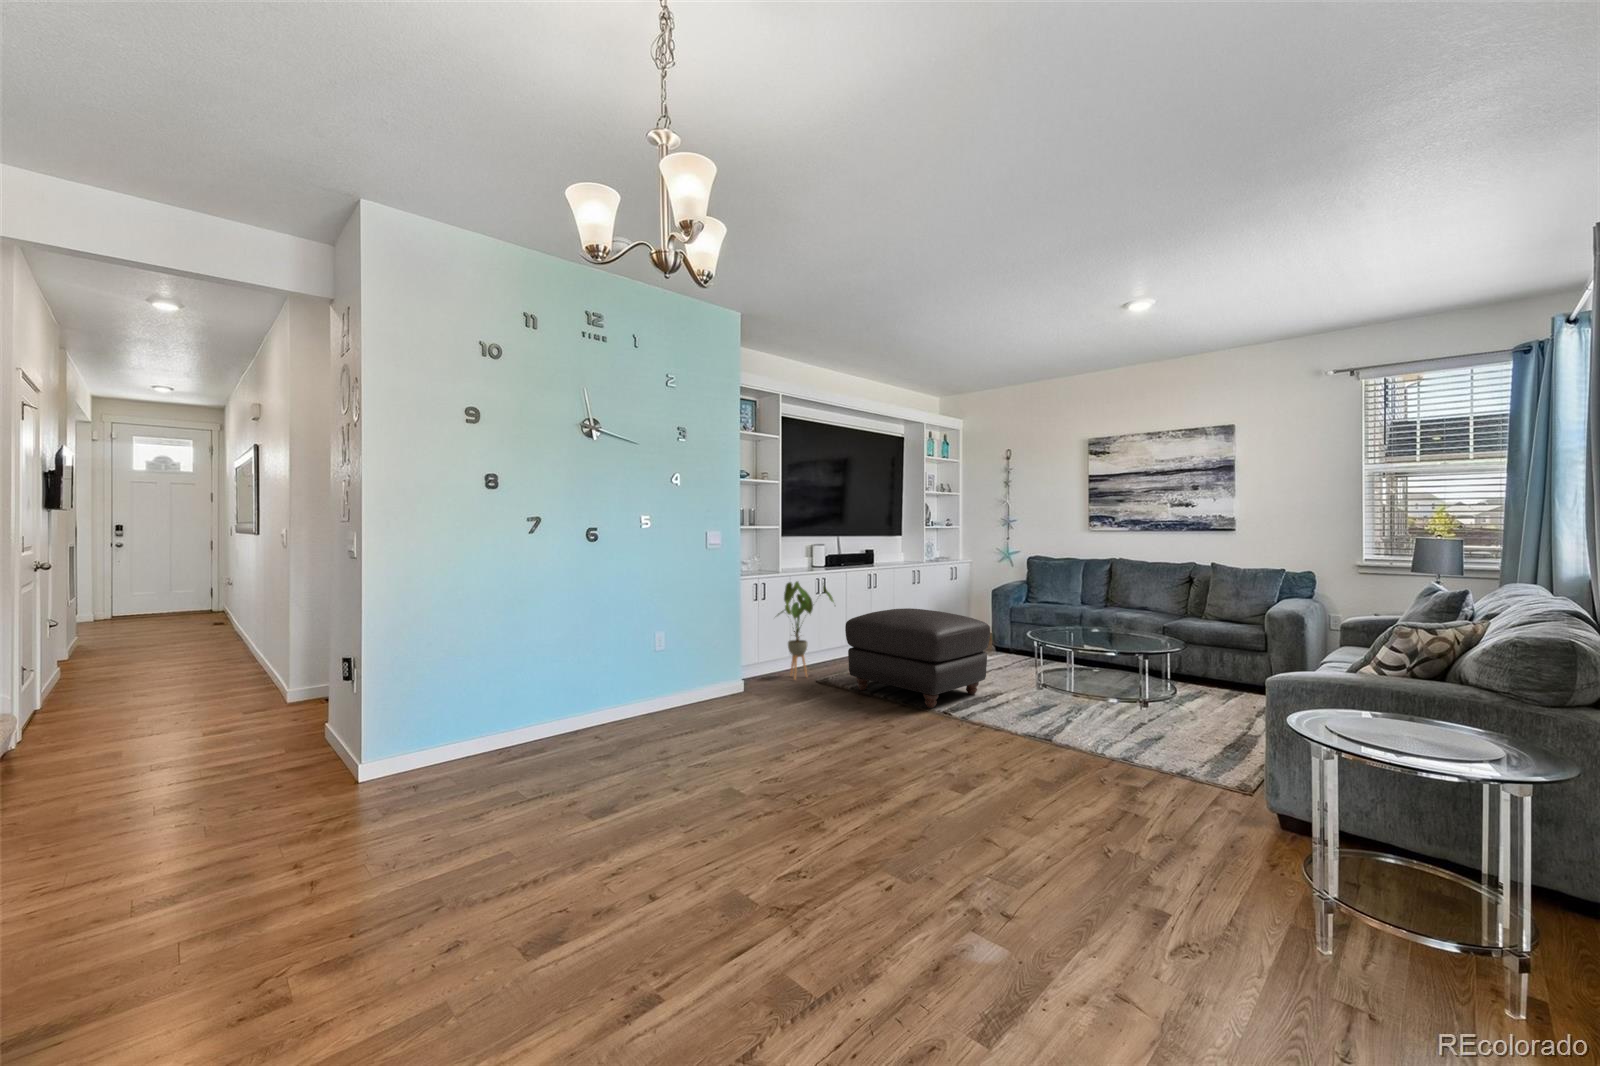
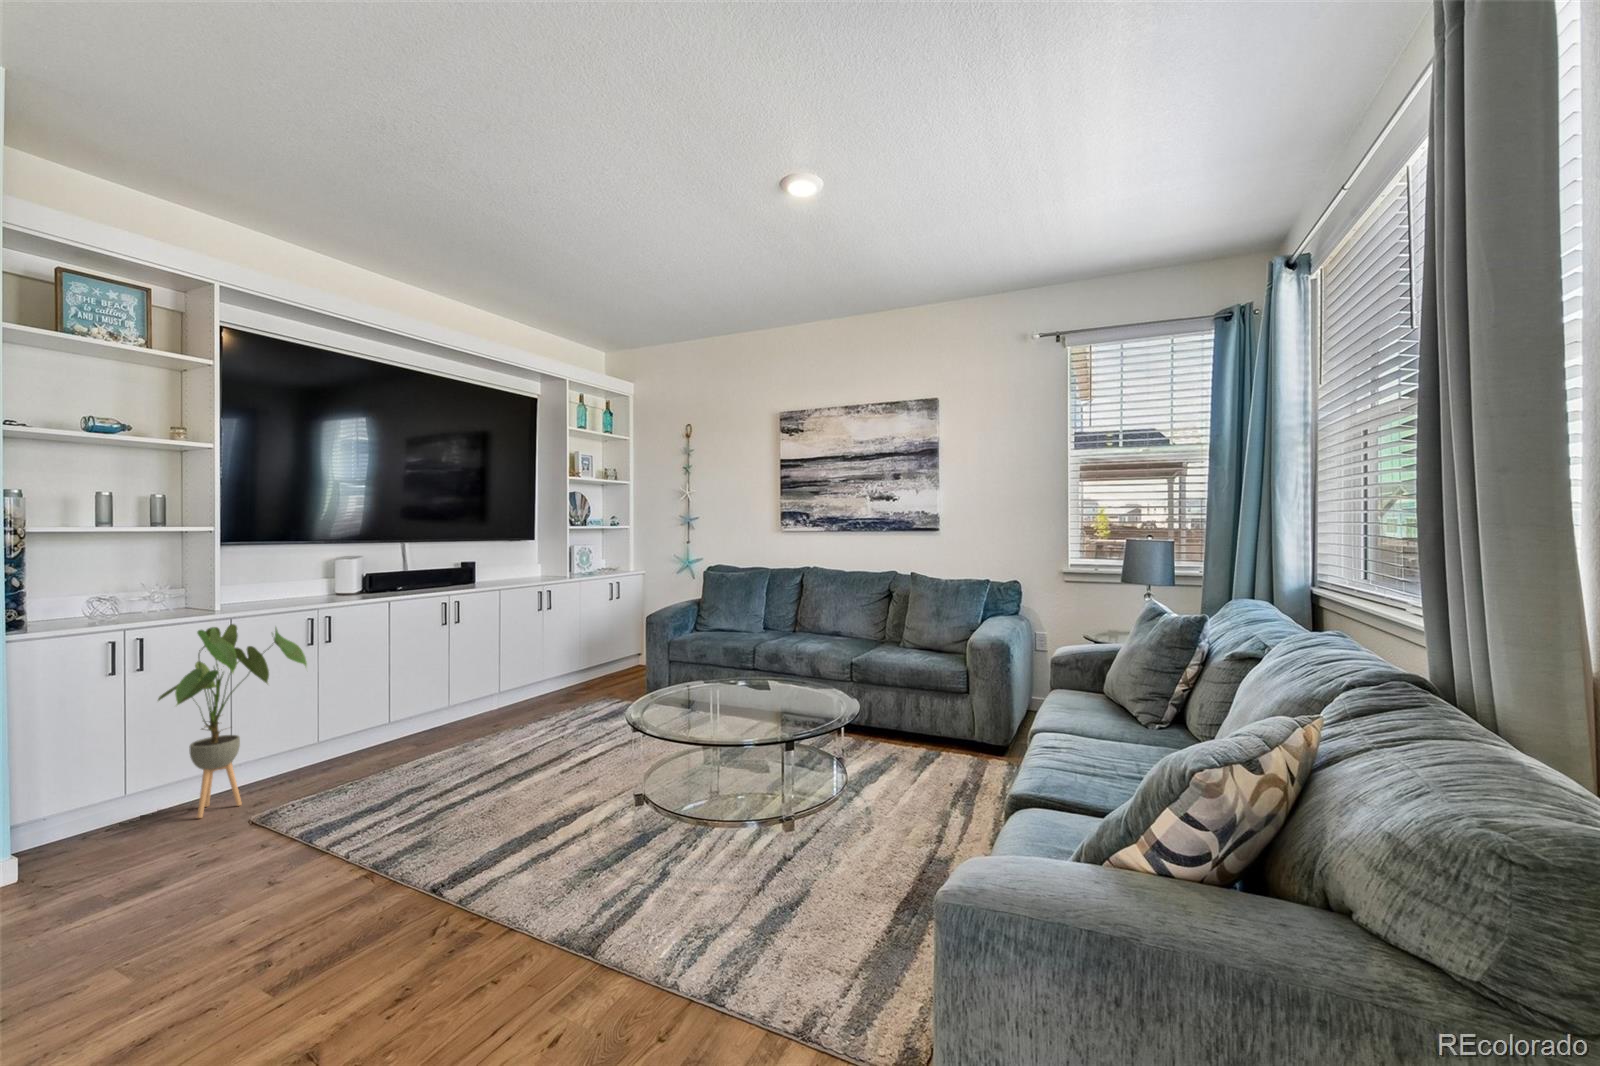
ottoman: present [845,608,990,708] -> none [284,667,568,871]

